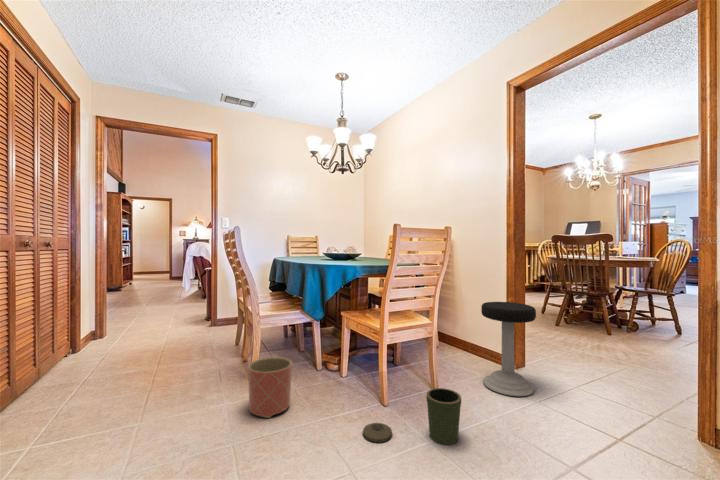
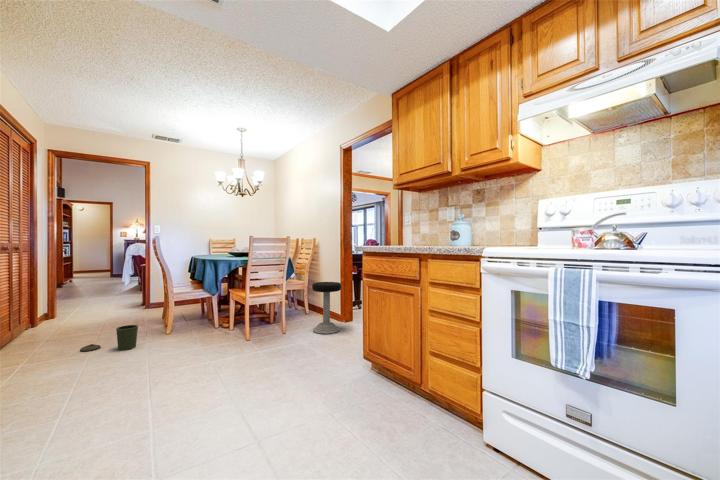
planter: present [248,357,292,418] -> none [159,316,188,348]
trash can: present [363,388,461,445] -> present [80,325,138,352]

